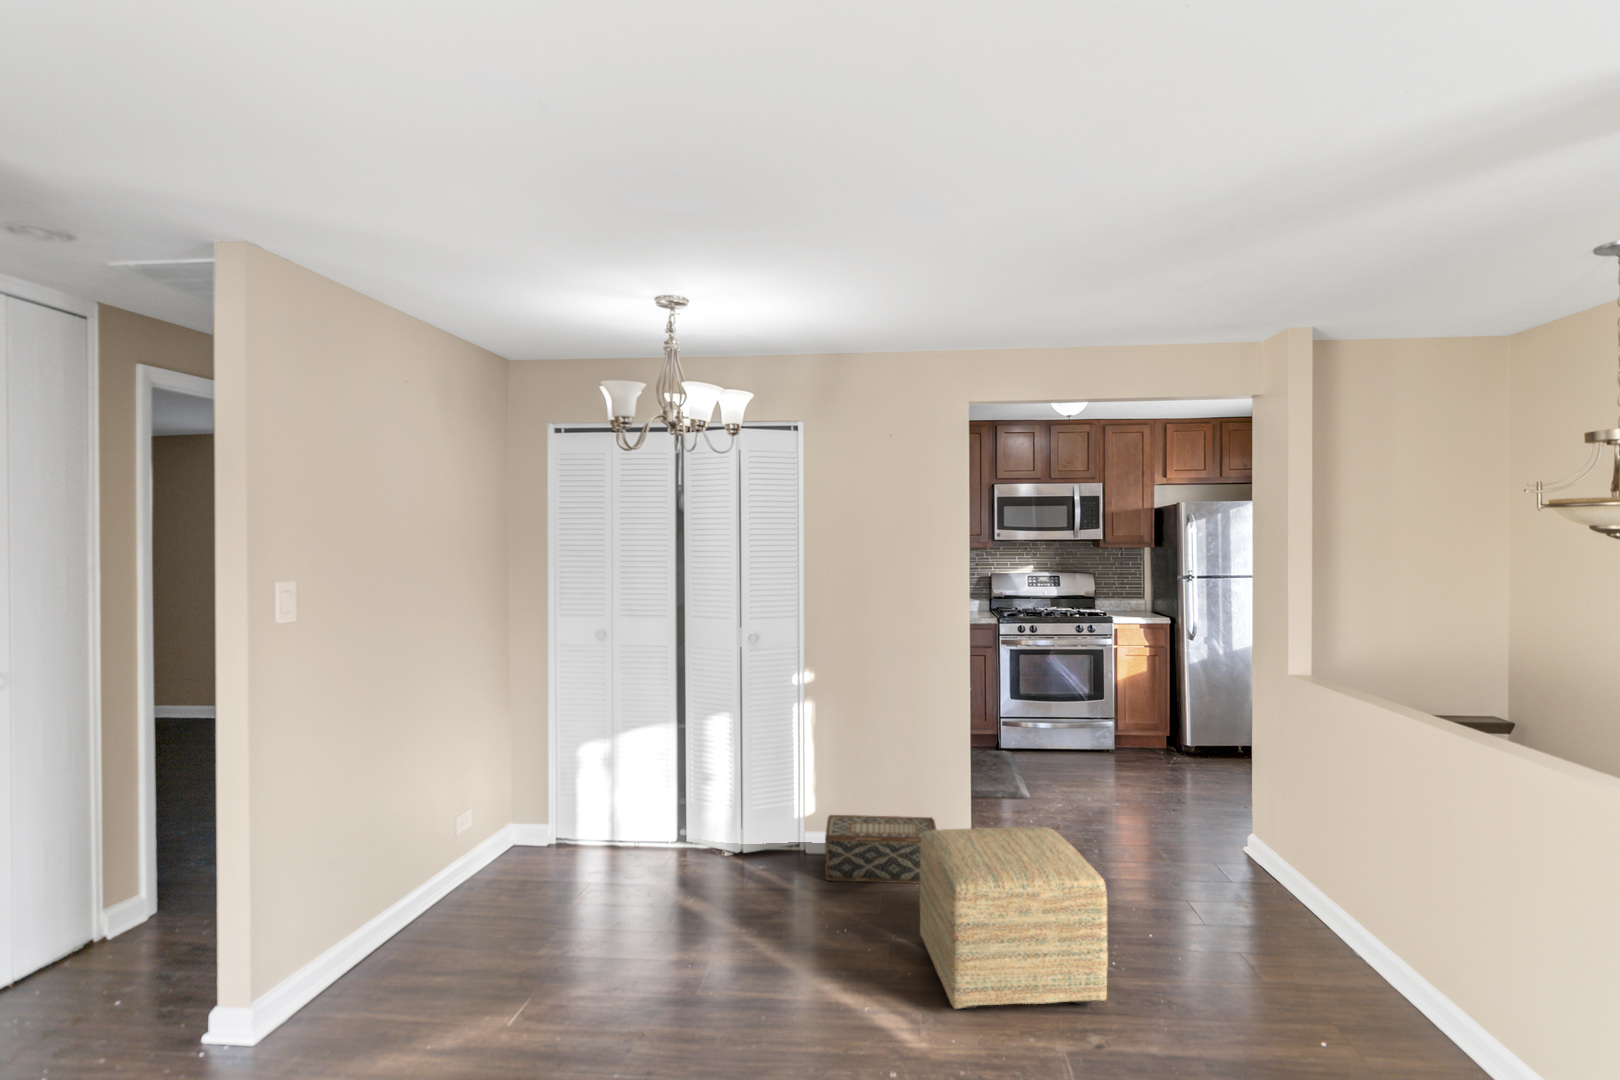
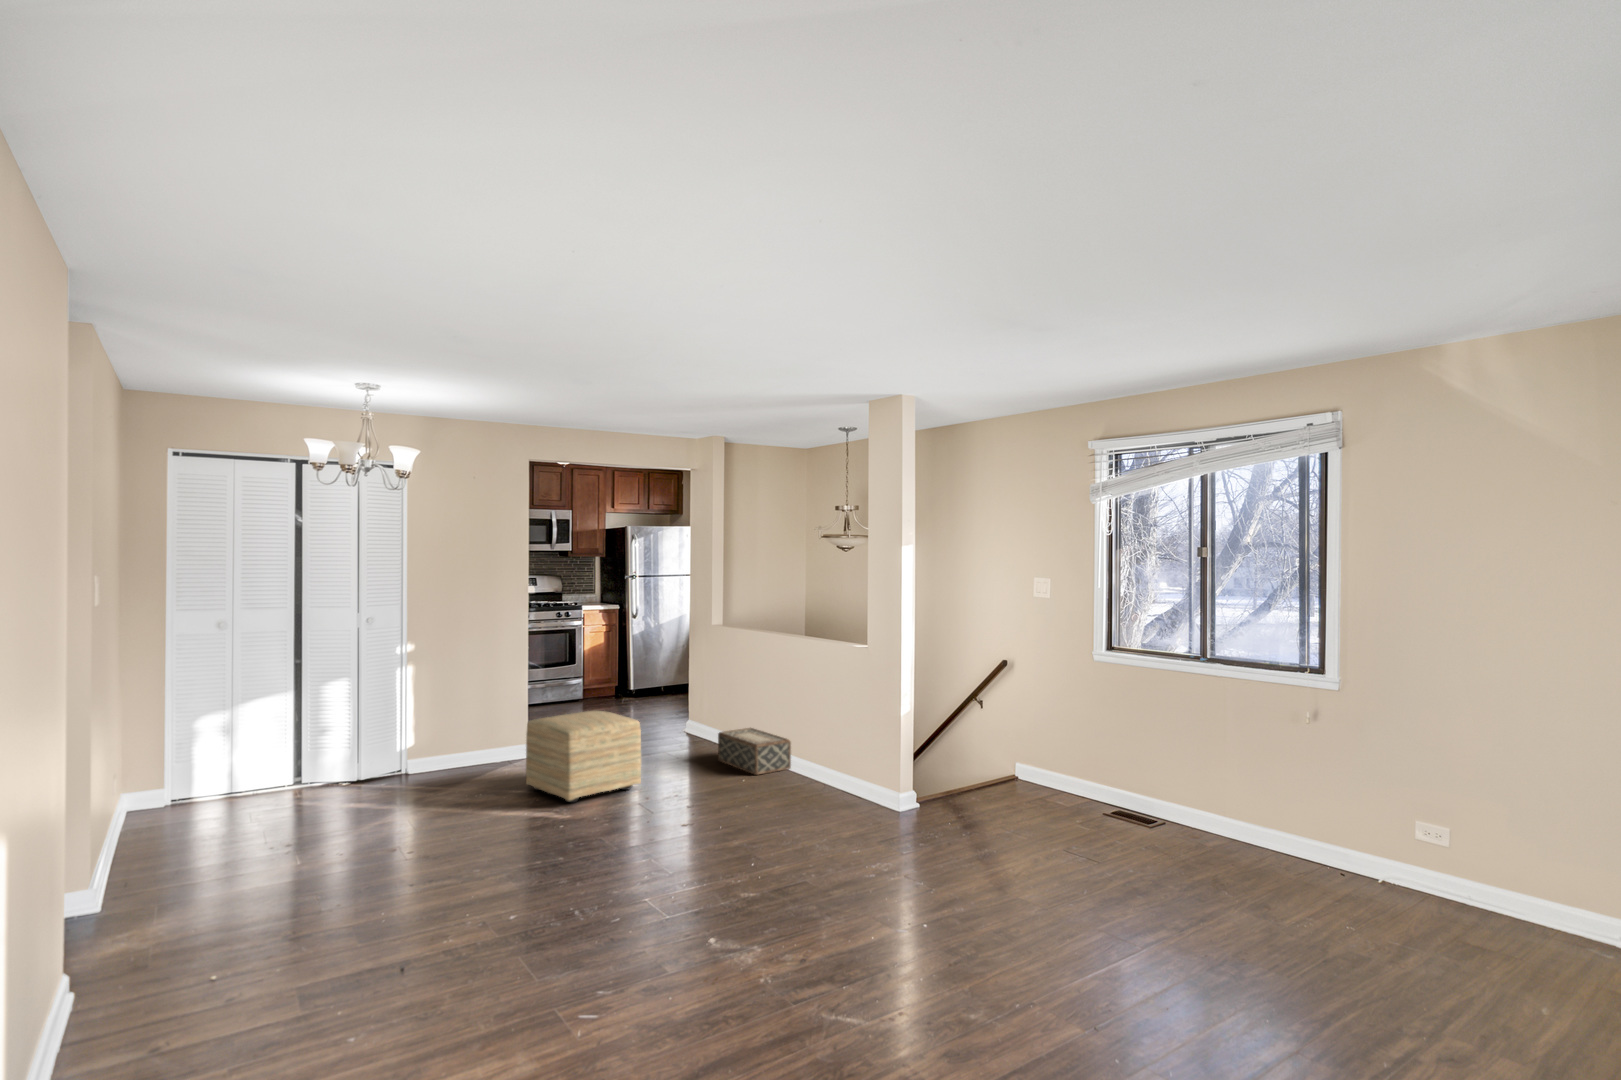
woven basket: present [825,815,936,884] -> present [718,728,791,775]

